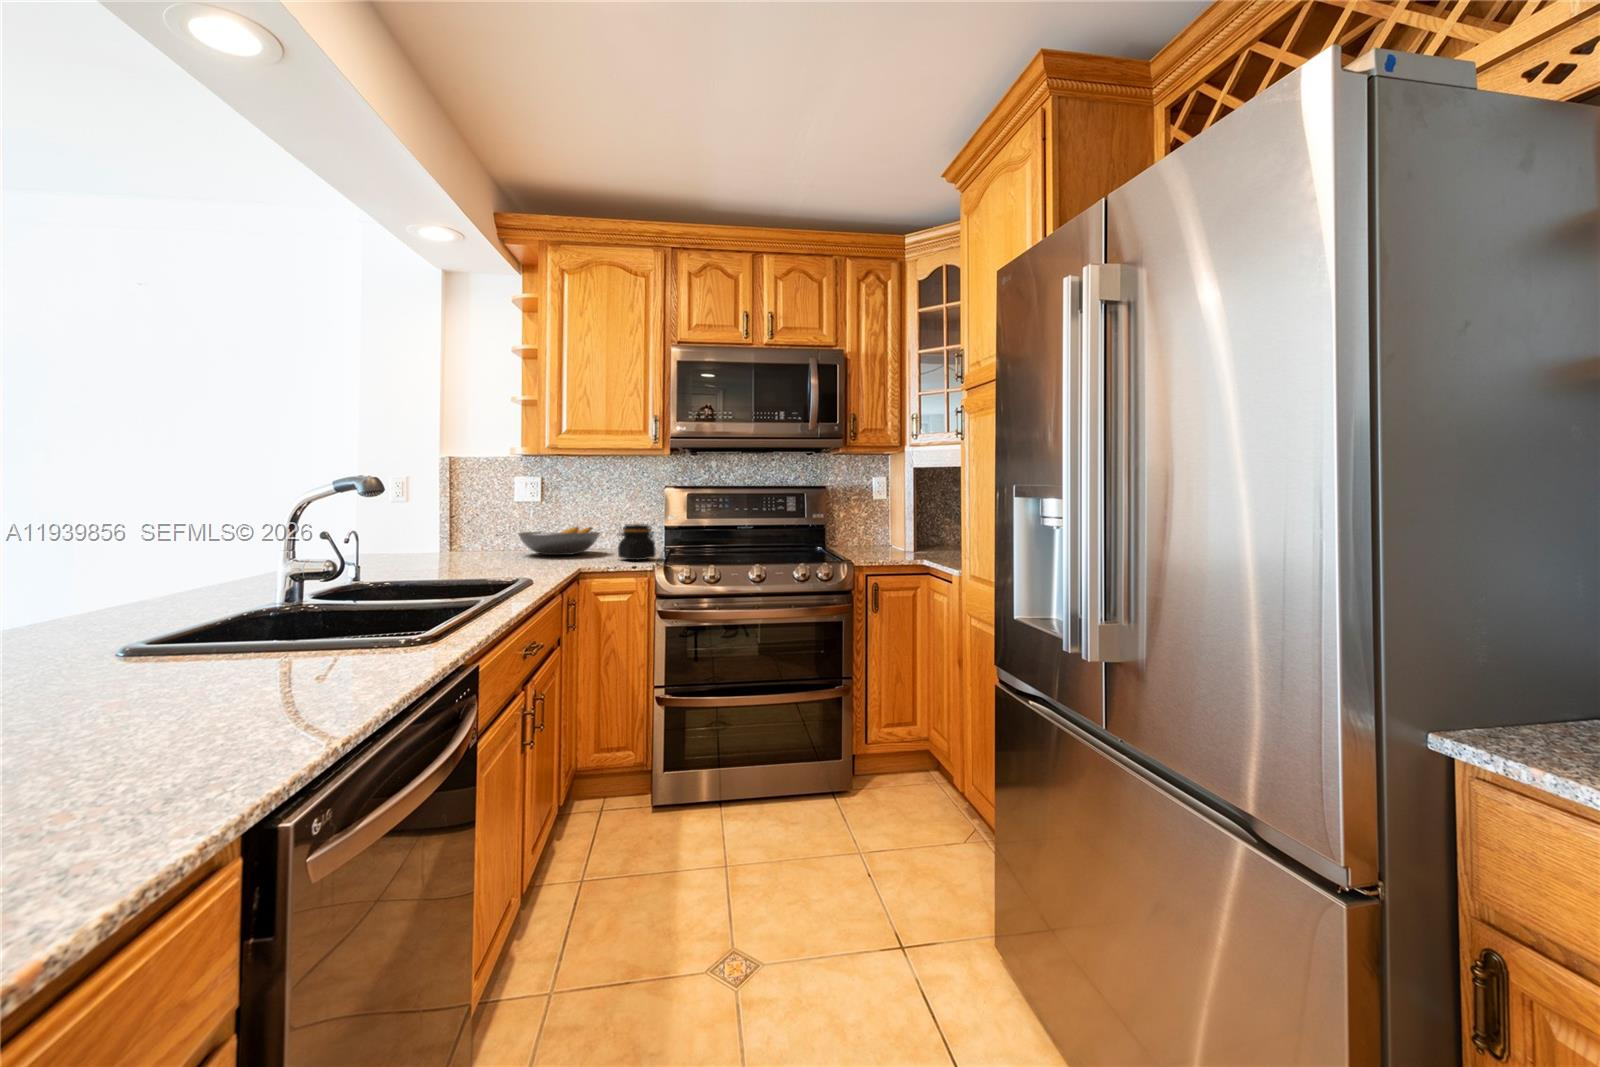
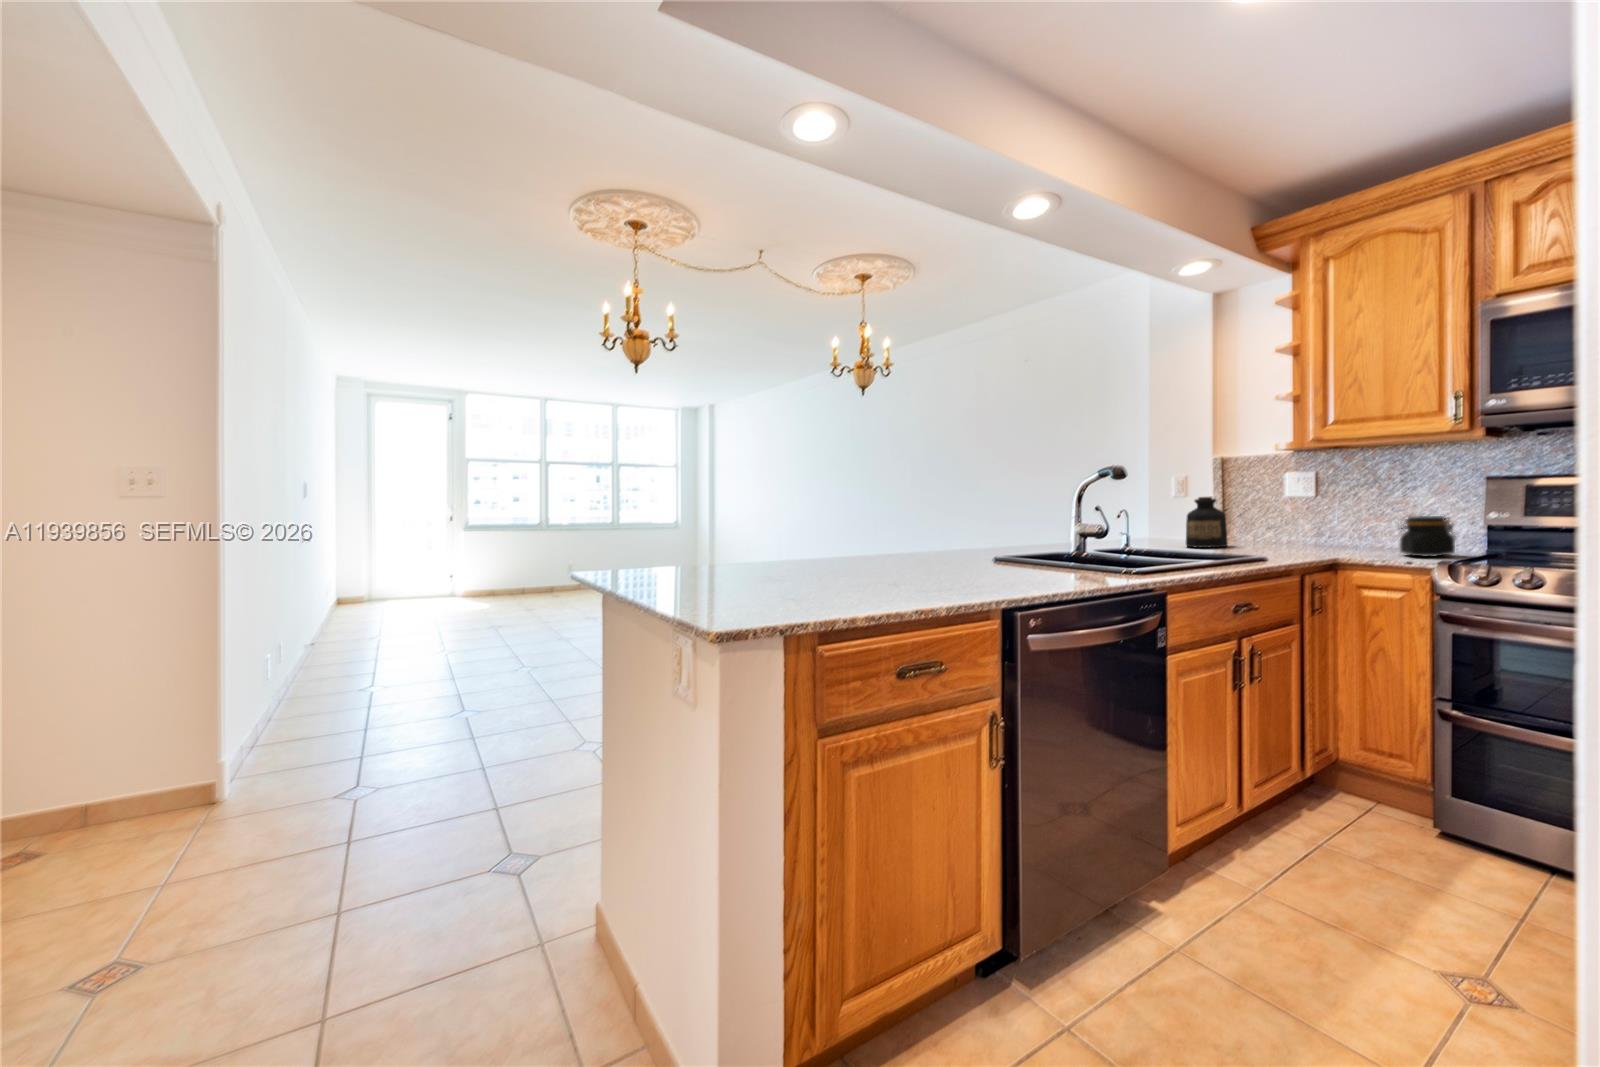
bottle: none [410,498,460,558] -> present [1186,497,1228,548]
fruit bowl: present [518,527,600,555] -> none [1284,519,1386,548]

